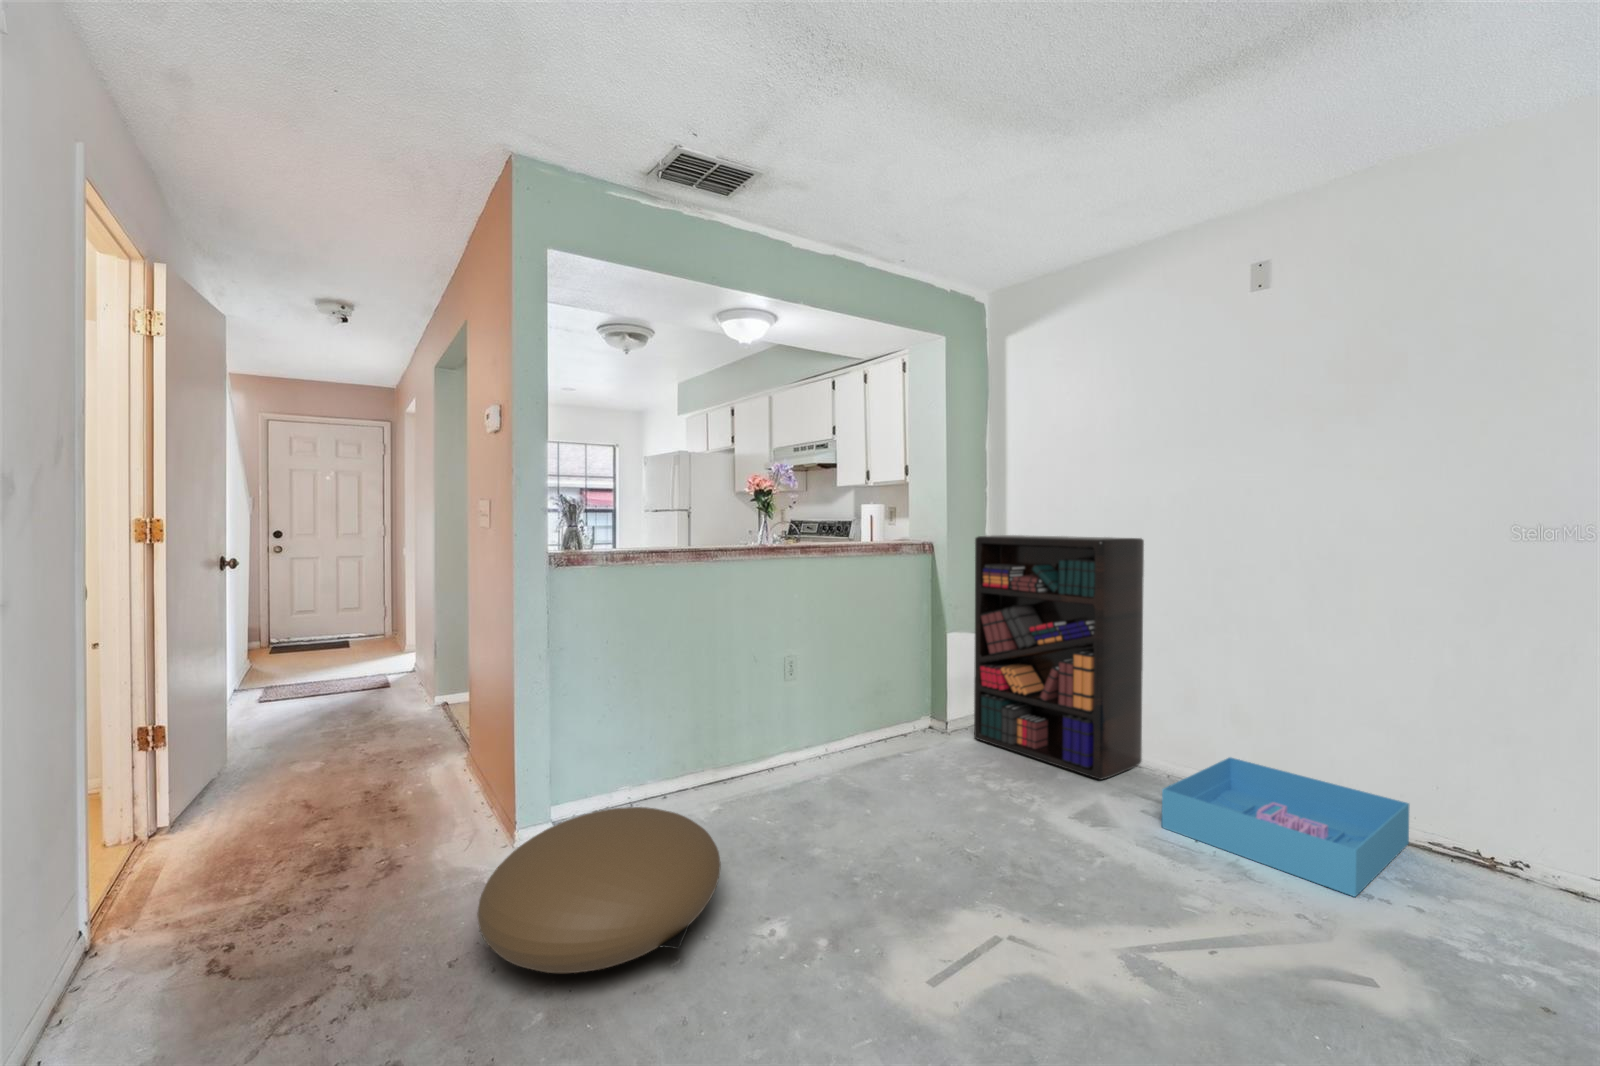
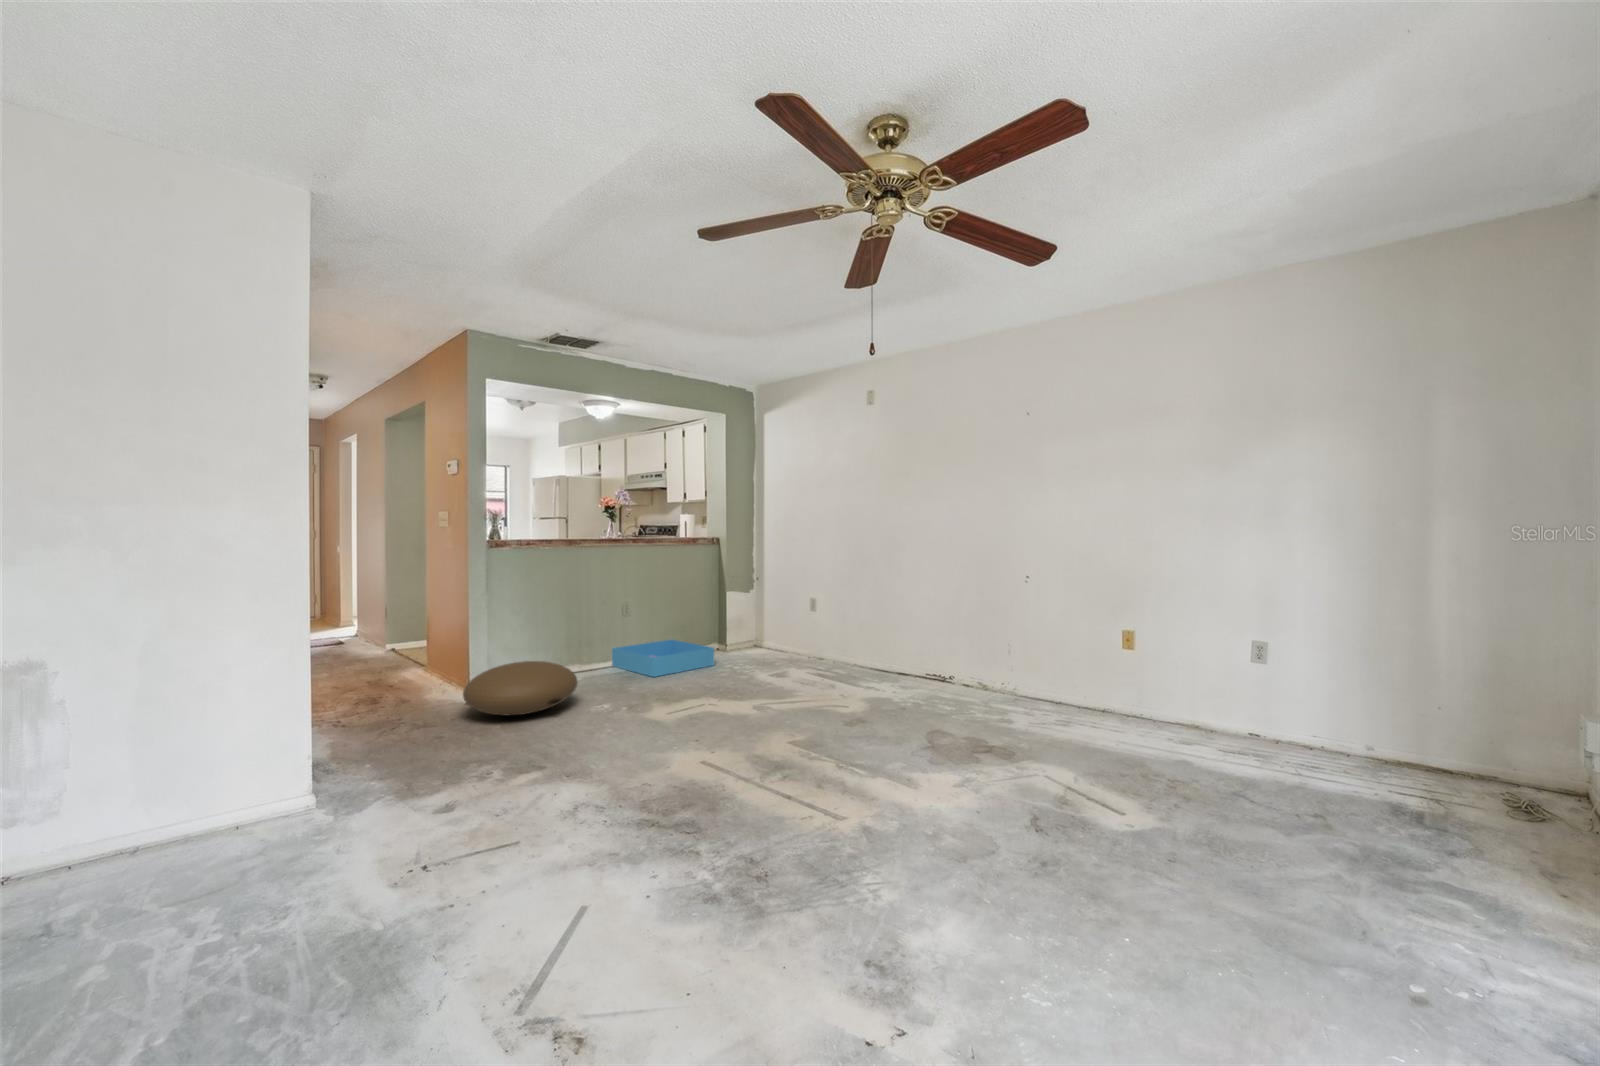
bookshelf: present [974,535,1144,780] -> none [740,533,825,663]
storage bin: present [1162,757,1409,897] -> present [612,639,714,677]

